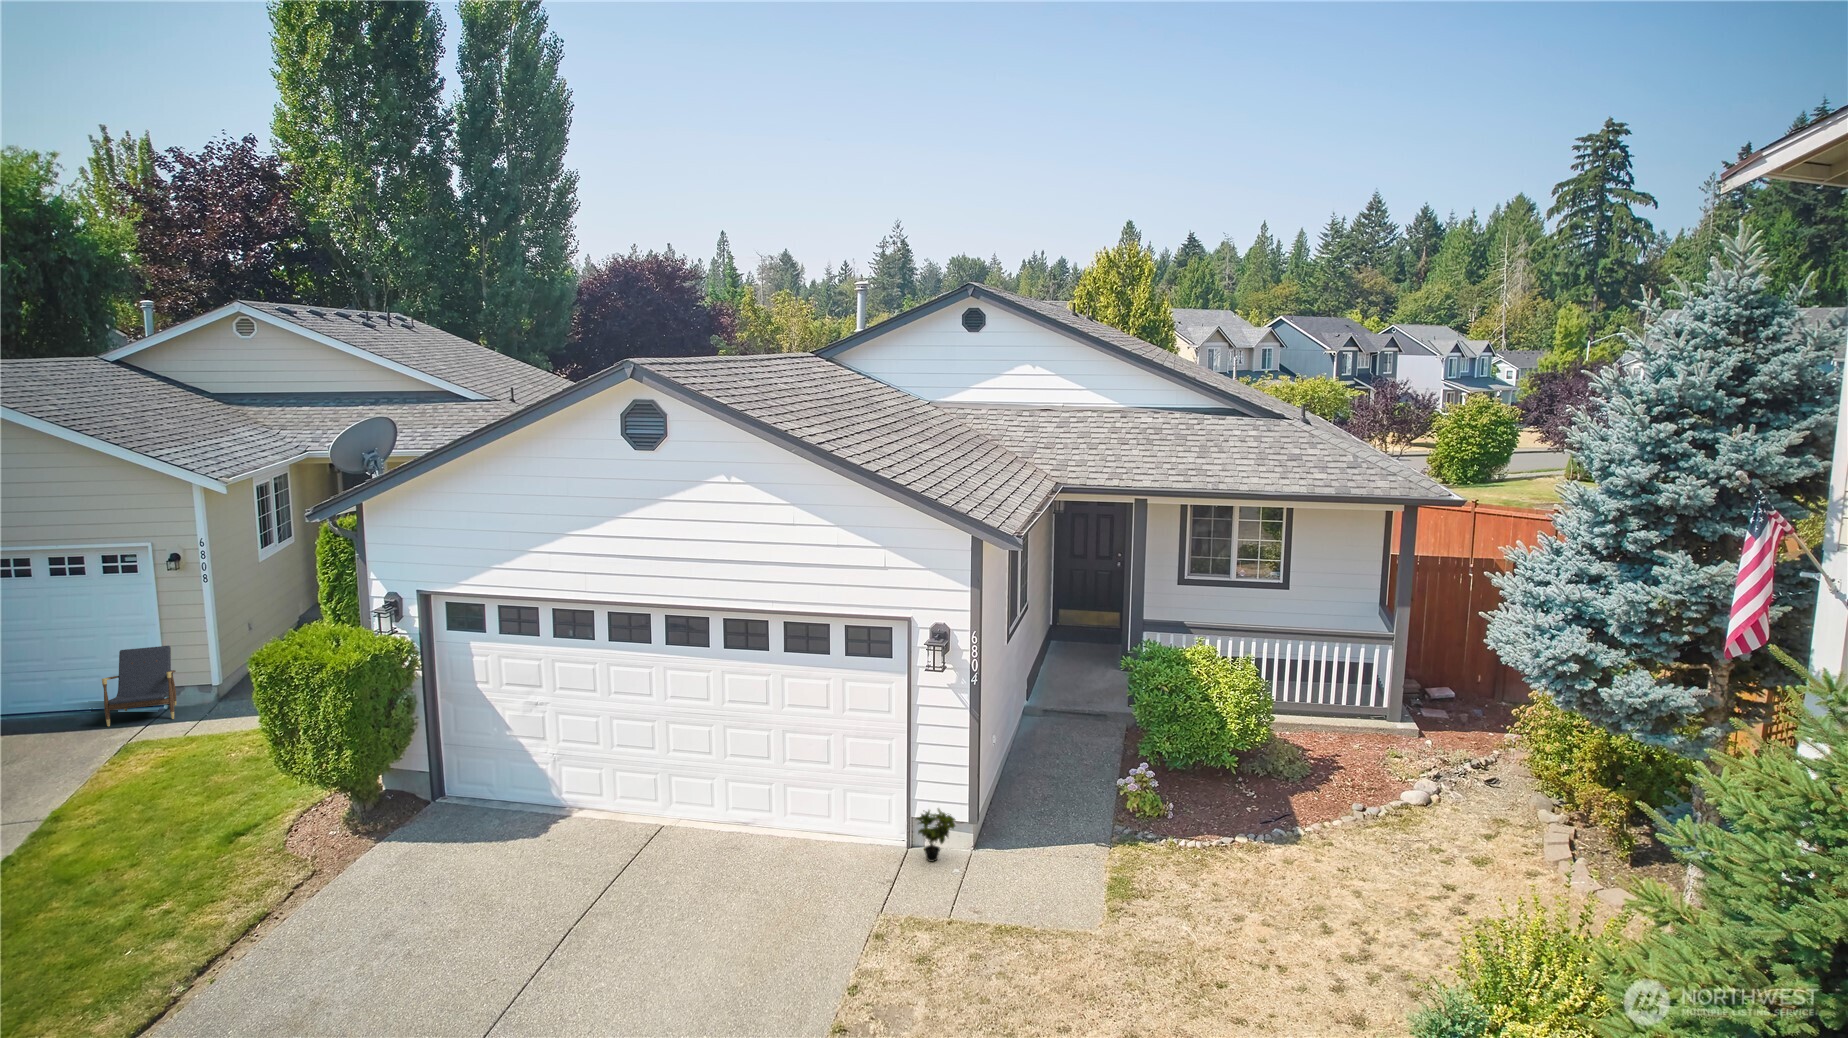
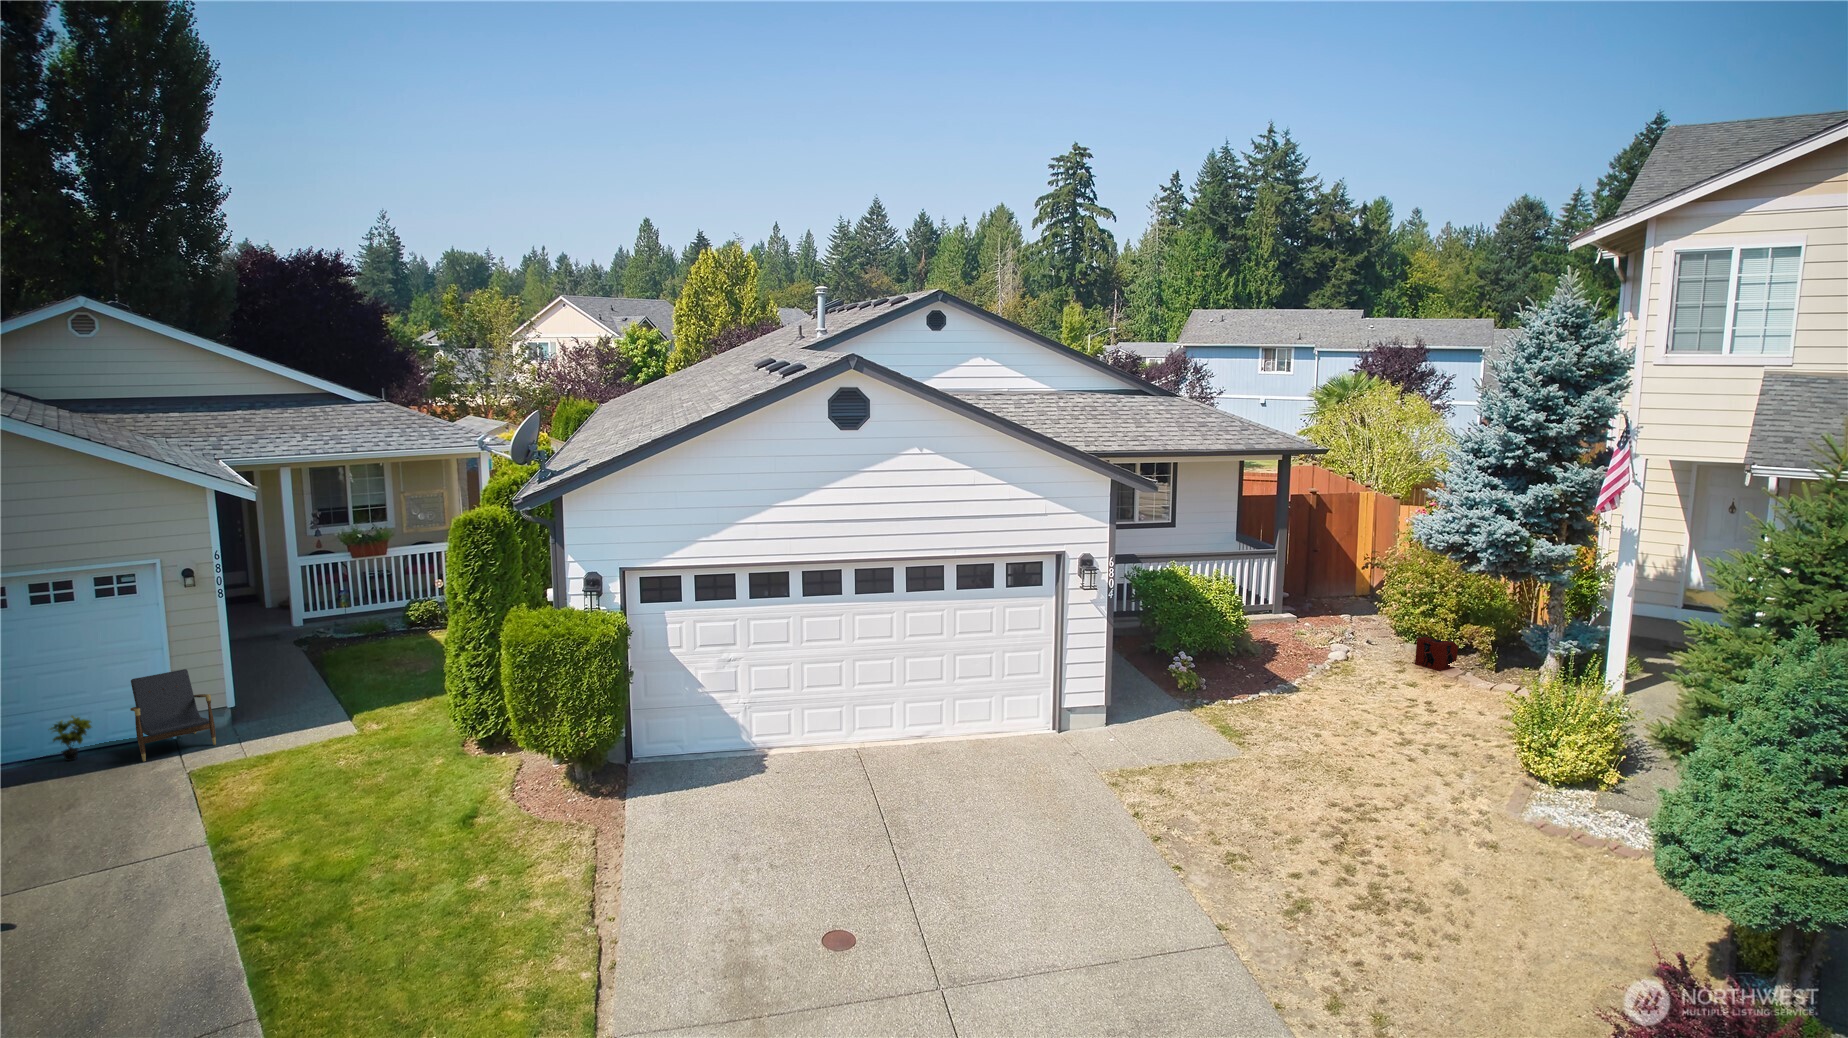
storage box: none [1545,789,1615,847] -> present [1415,637,1458,671]
potted plant: present [917,809,955,862] -> present [49,716,91,761]

